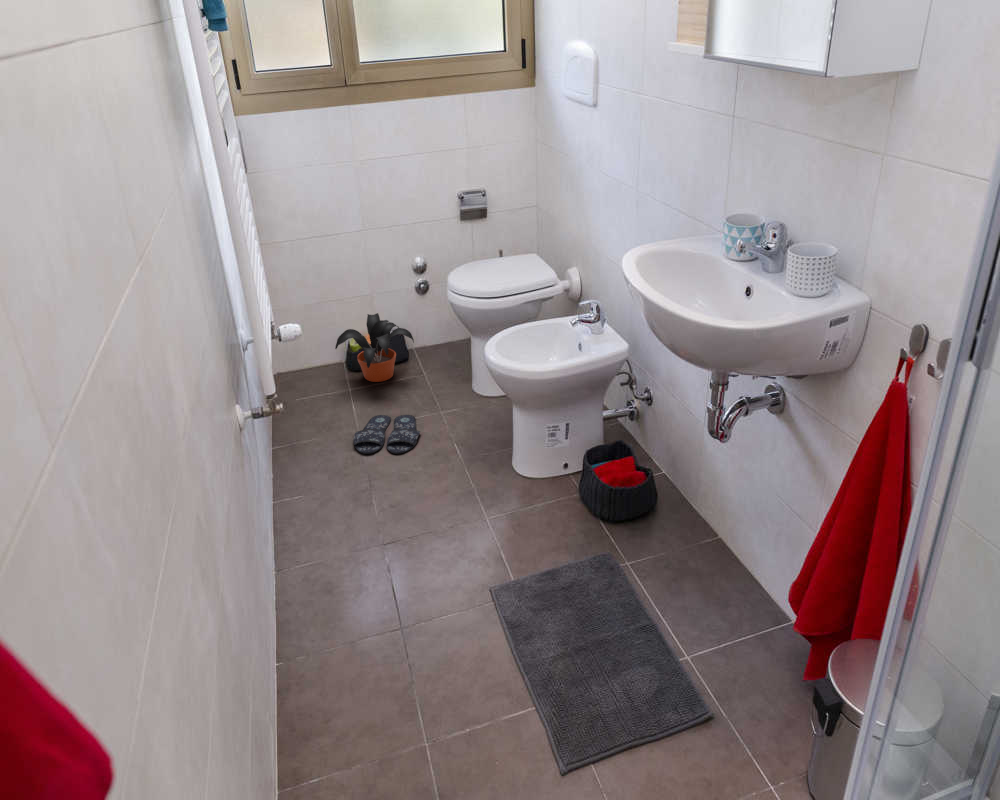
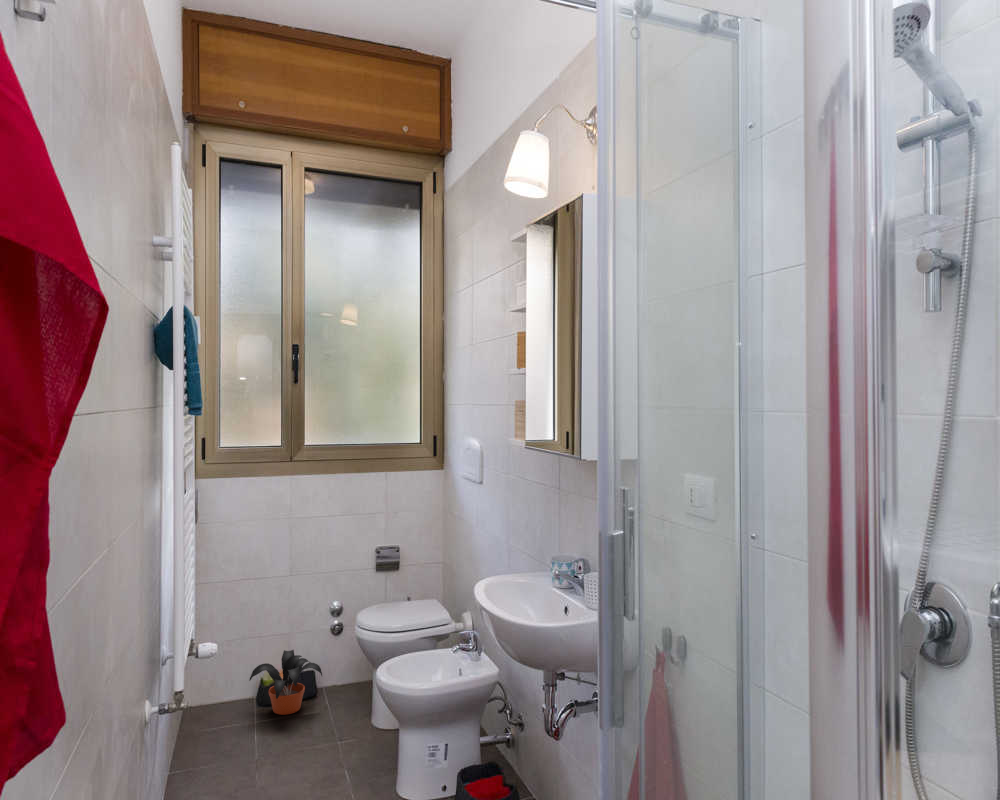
slippers: present [353,415,420,454] -> none [251,744,316,780]

